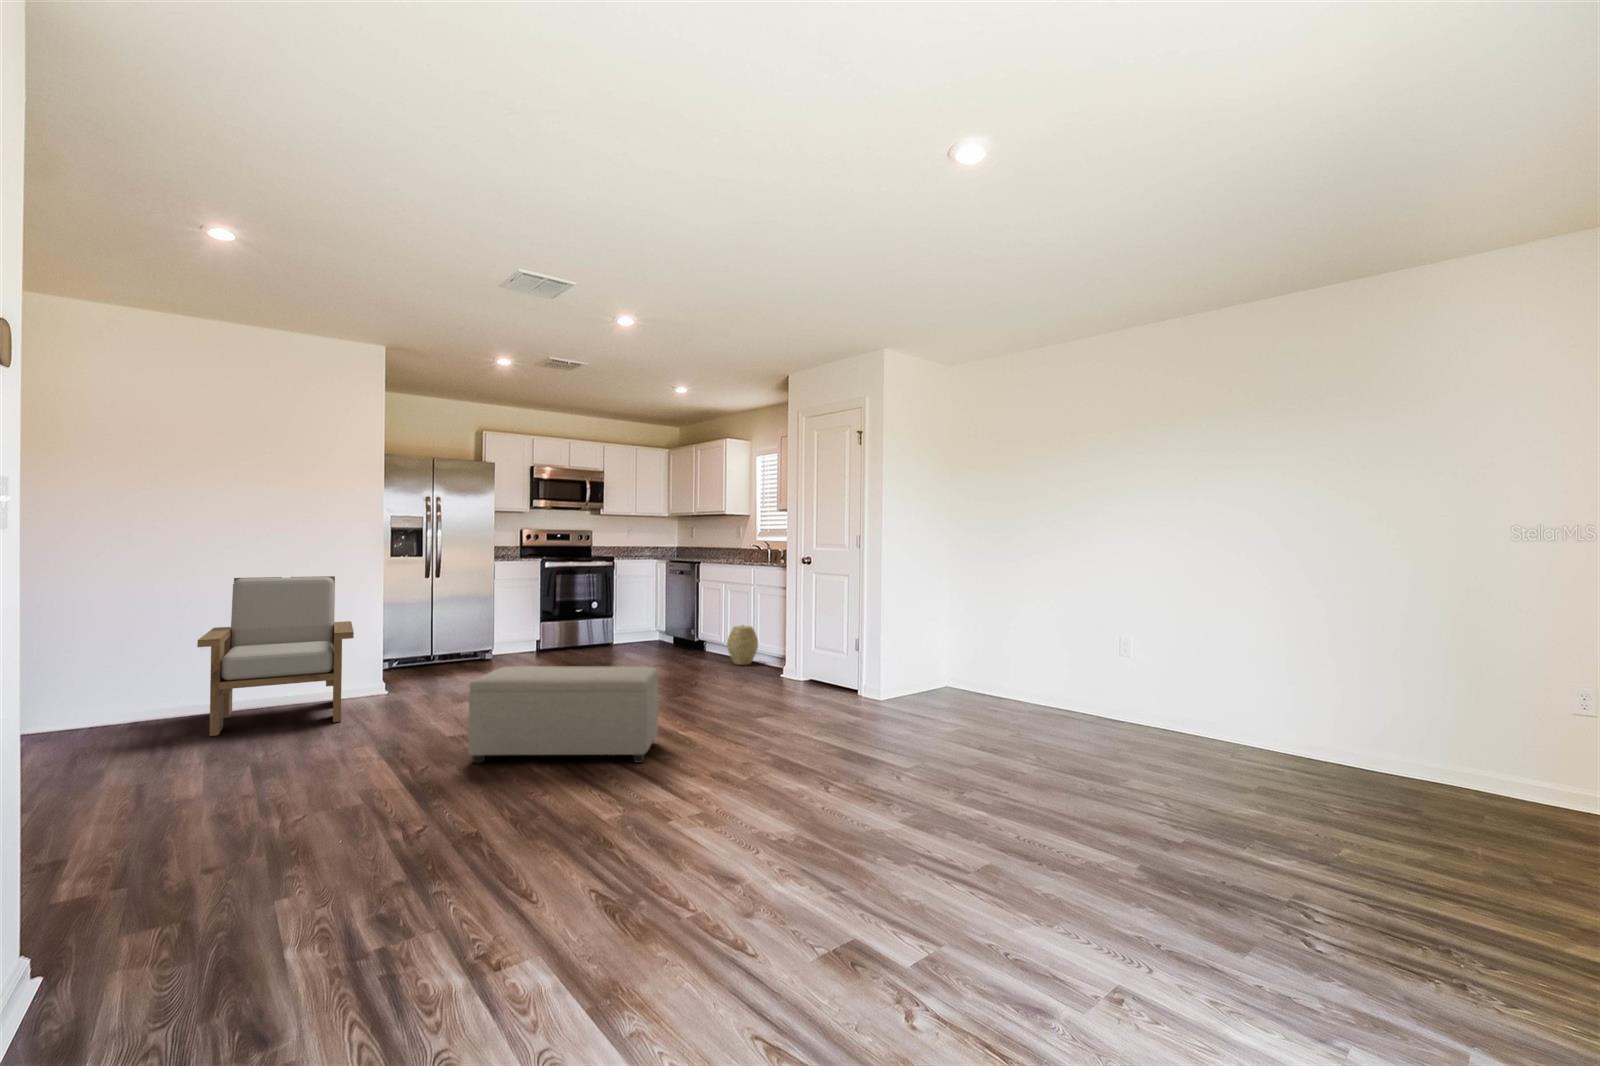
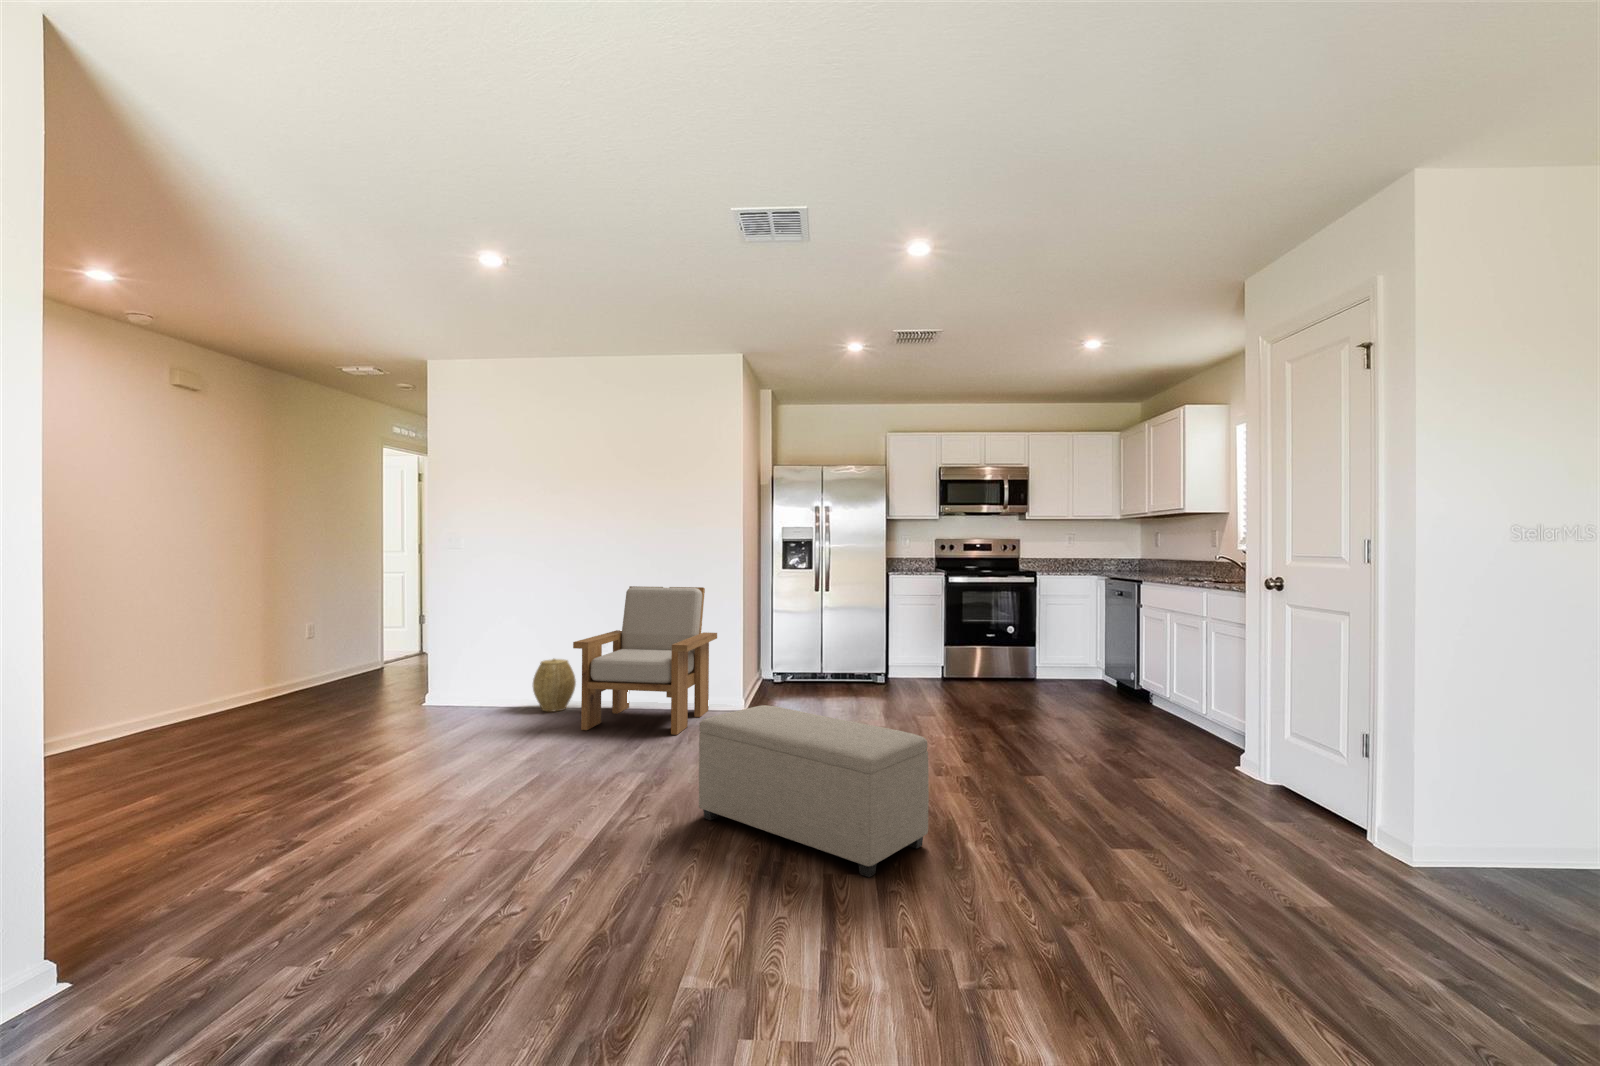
woven basket: present [727,625,758,665] -> present [533,659,576,712]

